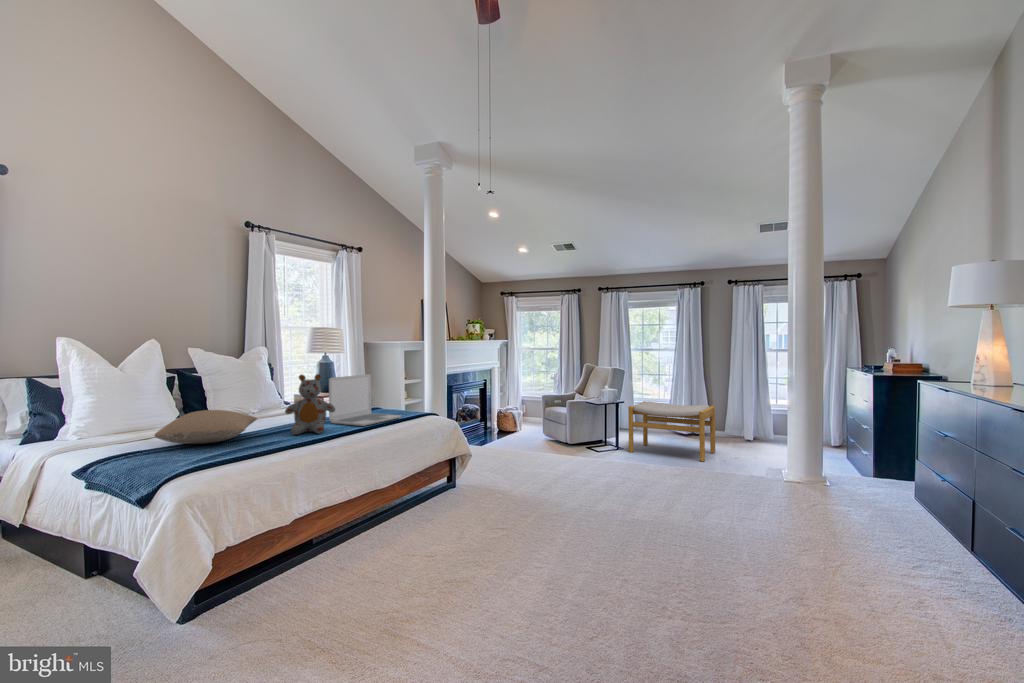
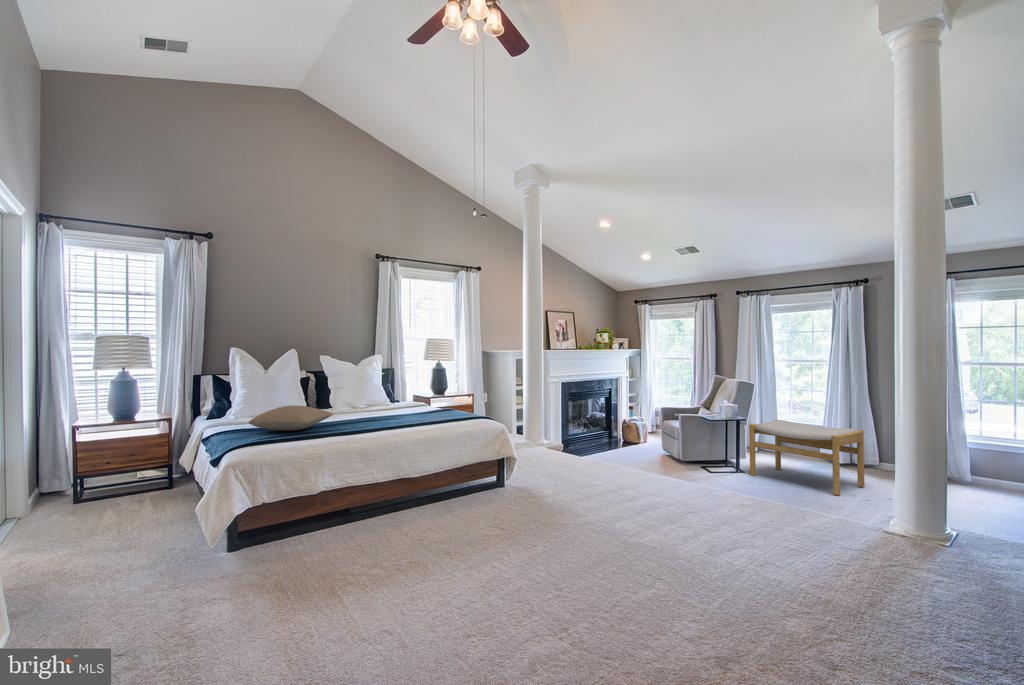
stuffed bear: present [285,374,335,435] -> none [351,380,390,430]
laptop: present [329,374,401,426] -> none [395,381,457,426]

